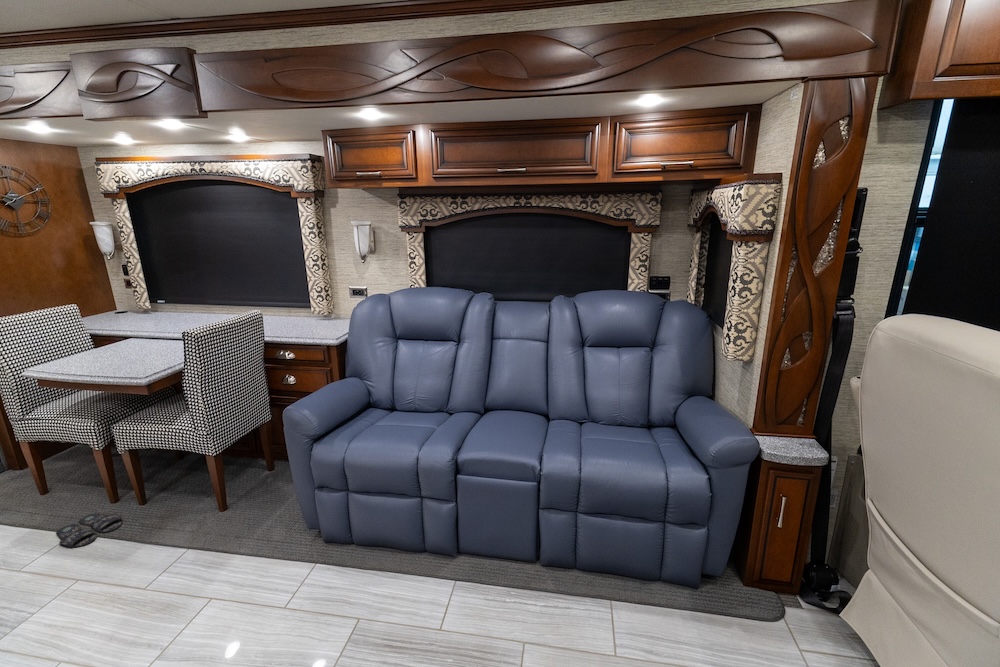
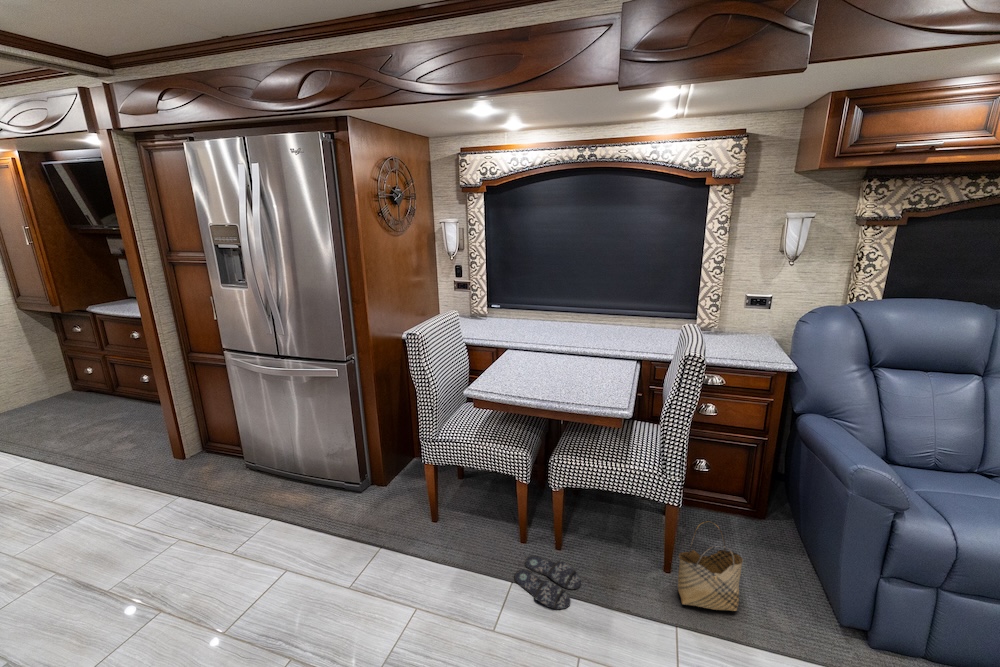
woven basket: none [185,460,243,529] -> present [678,521,743,611]

